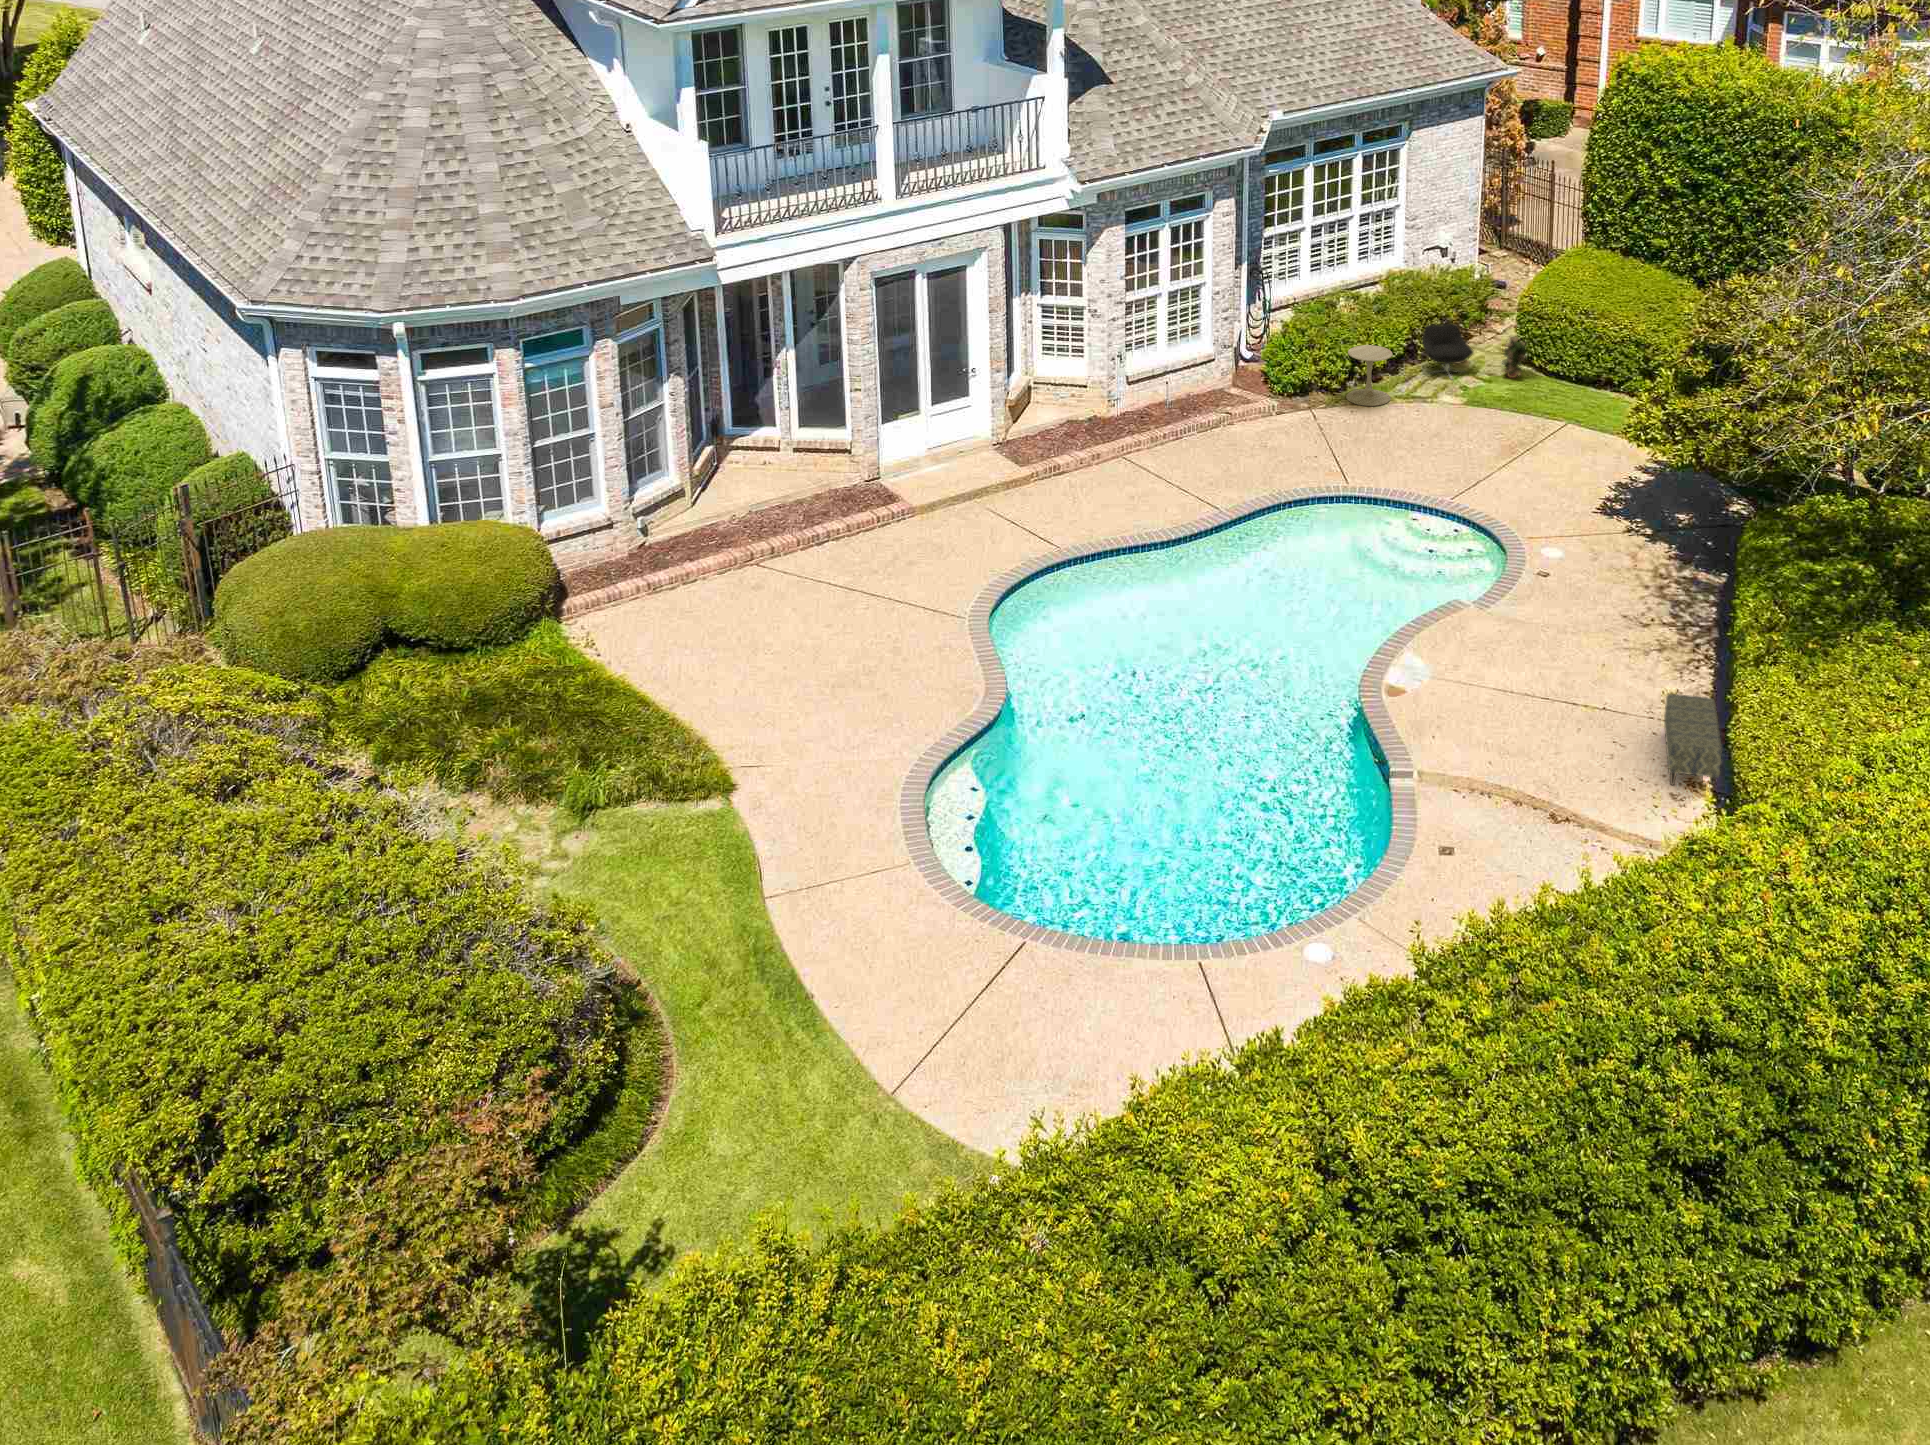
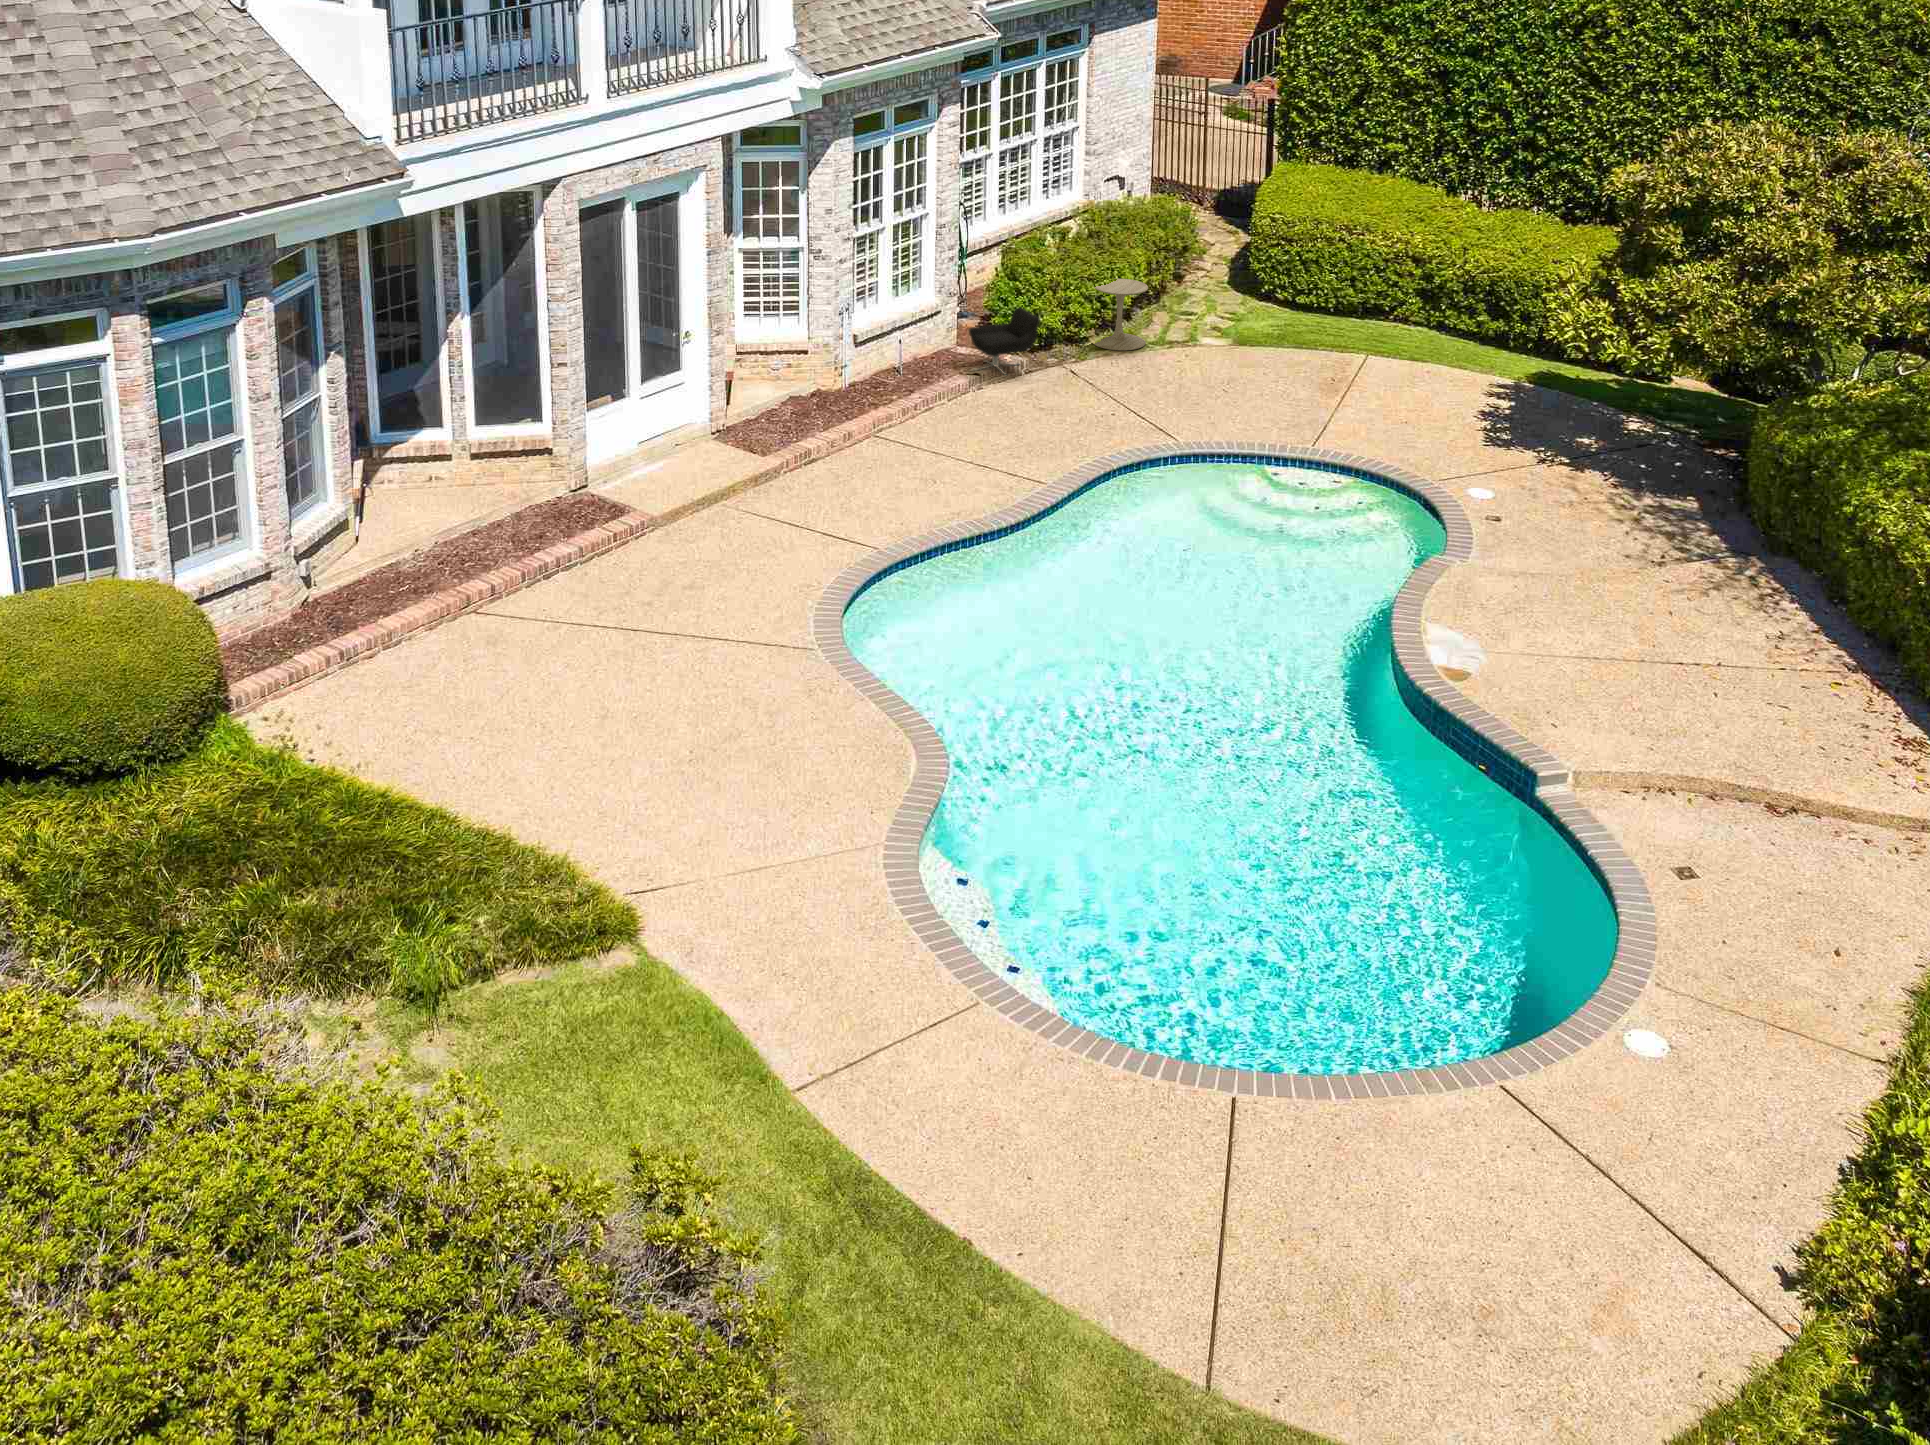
lounge chair: present [1421,324,1474,378] -> present [969,307,1040,374]
decorative plant: present [1502,336,1526,378] -> none [1243,260,1278,309]
bench: present [1664,694,1721,785] -> none [1778,623,1911,737]

